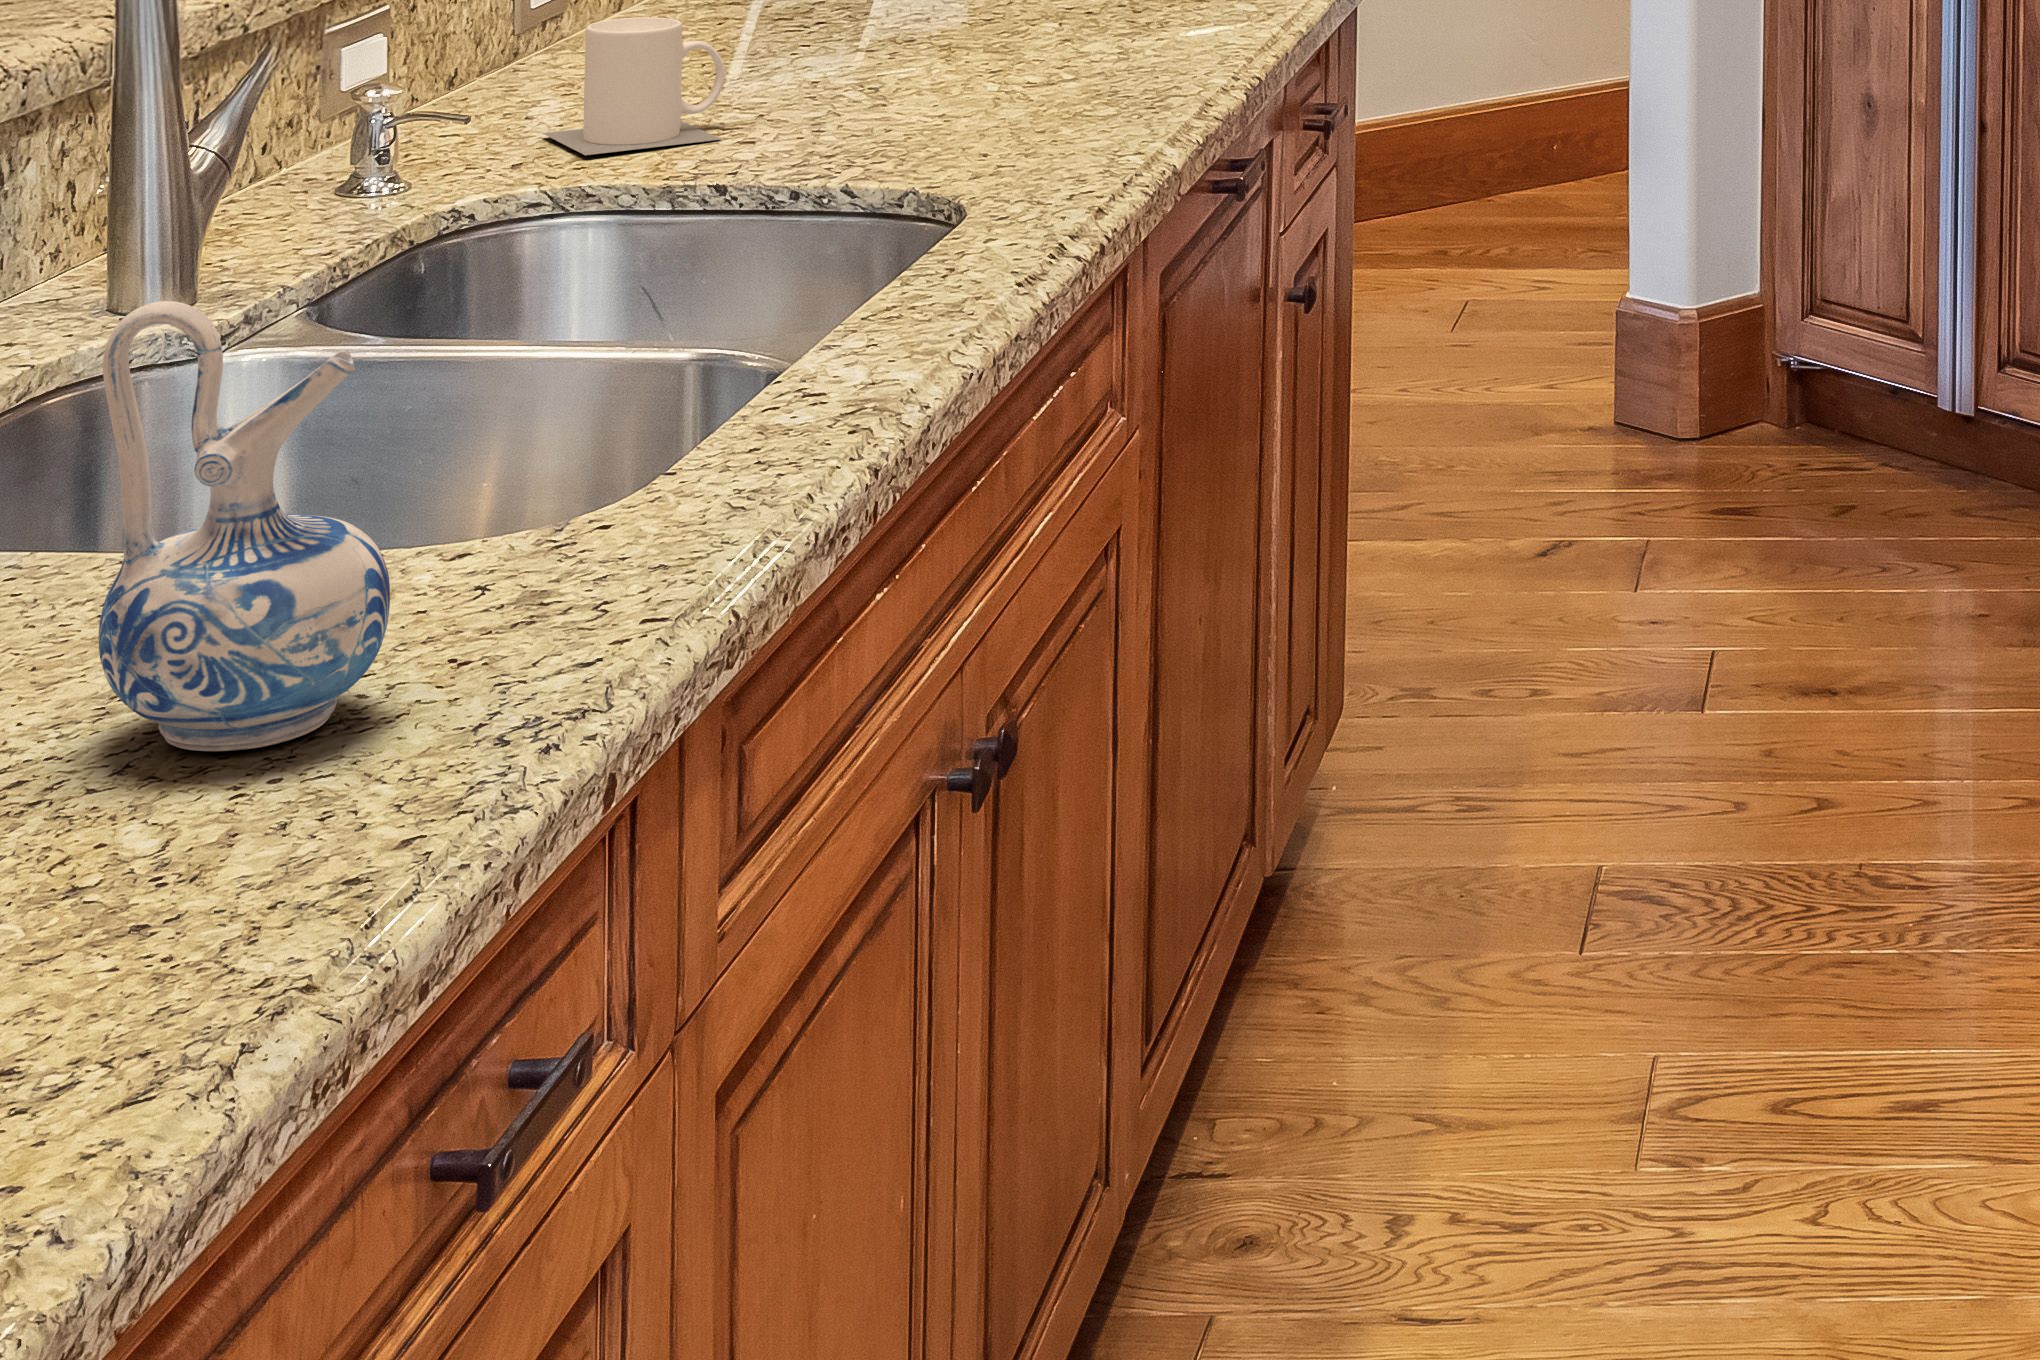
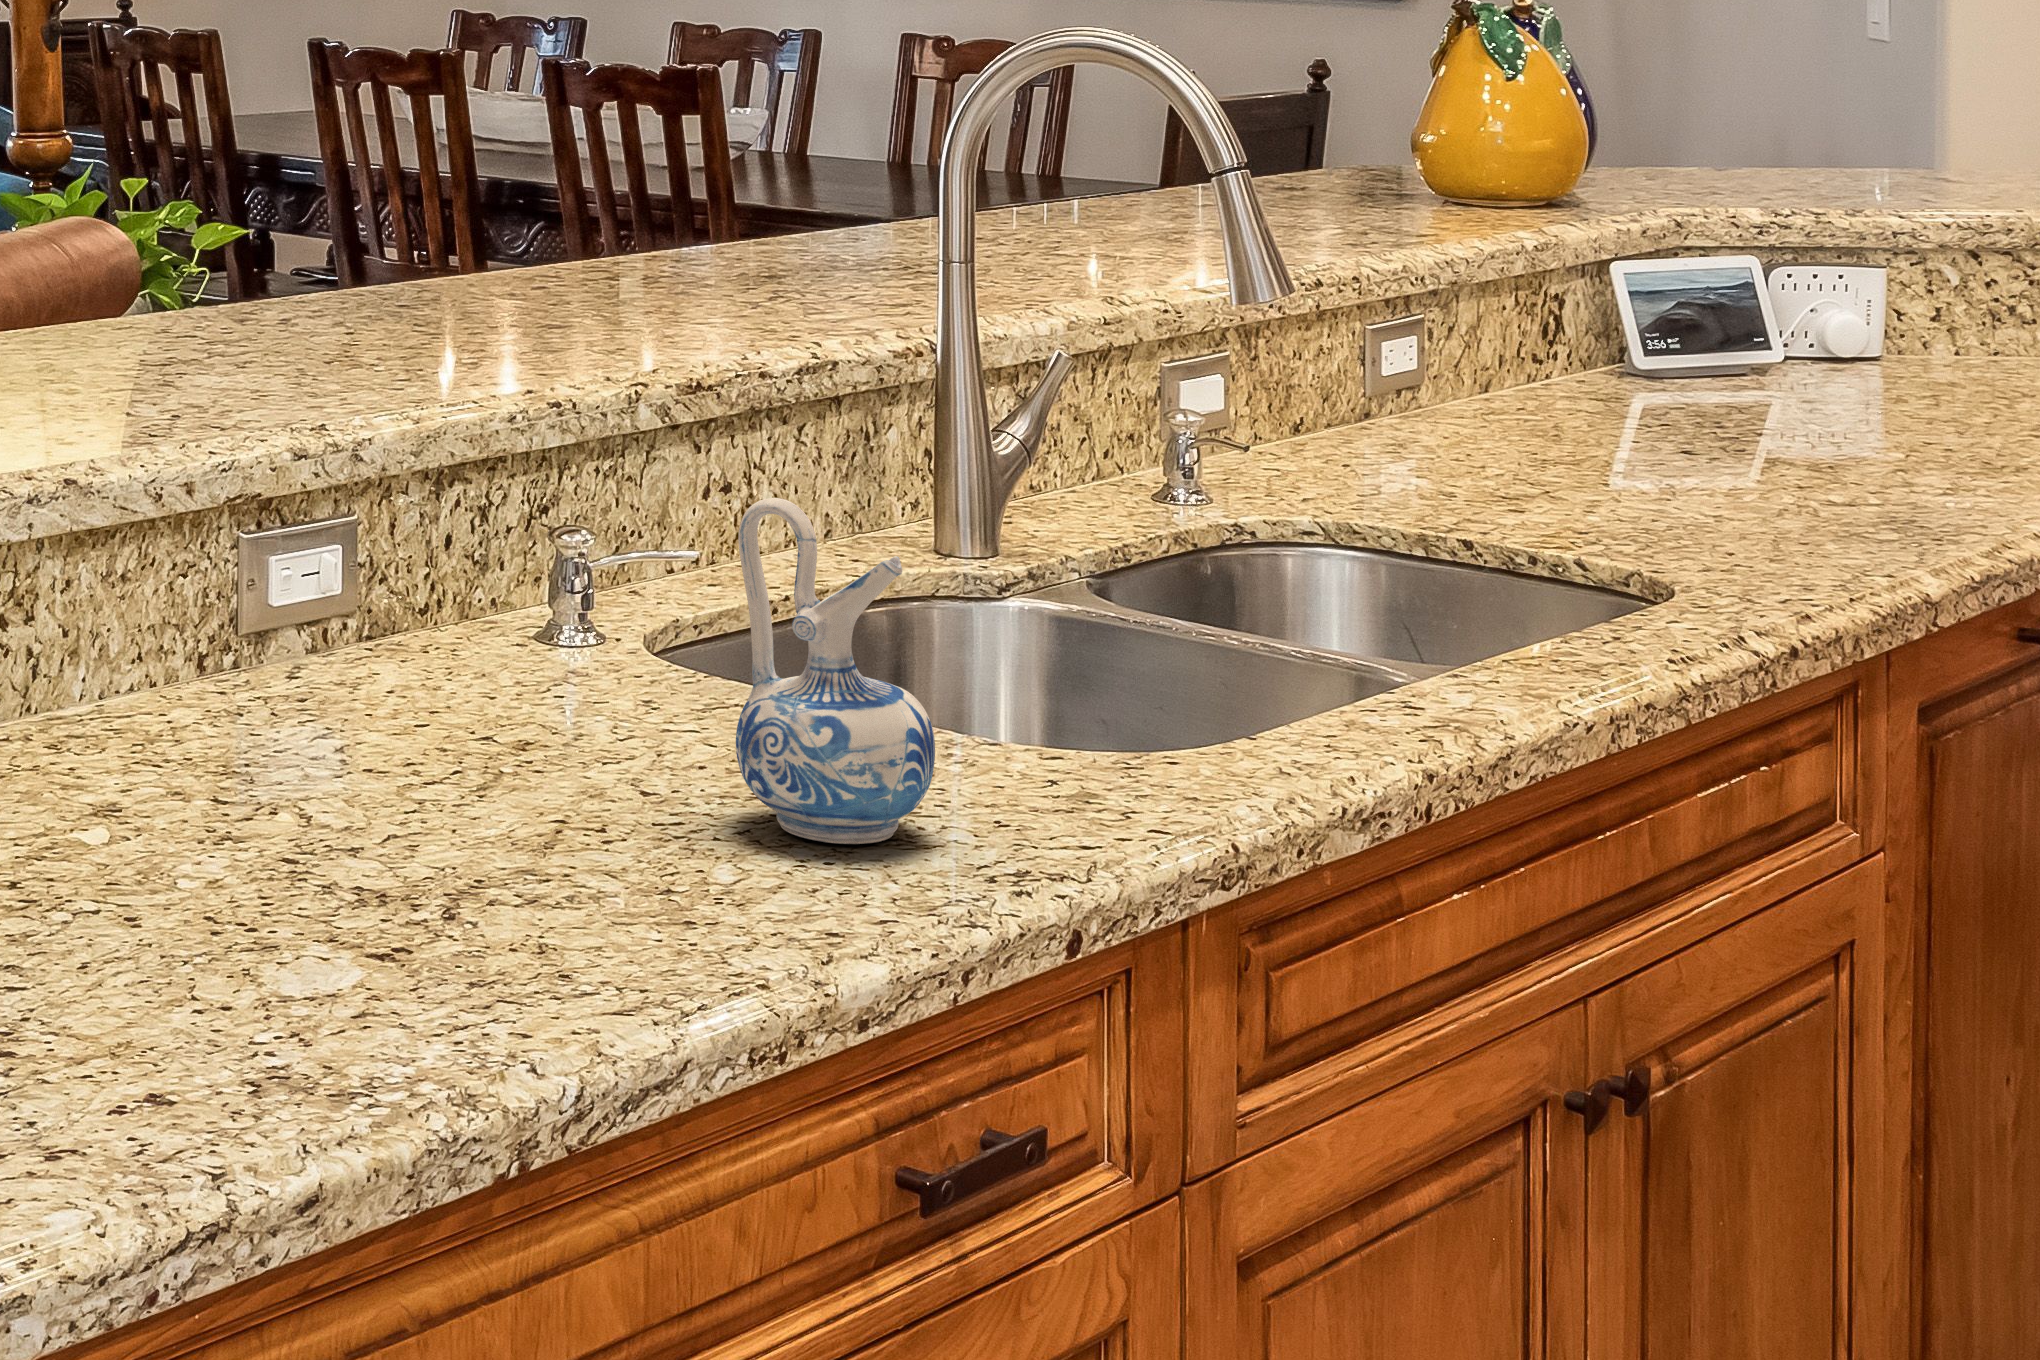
mug: present [543,17,725,155] -> none [1351,388,1511,508]

